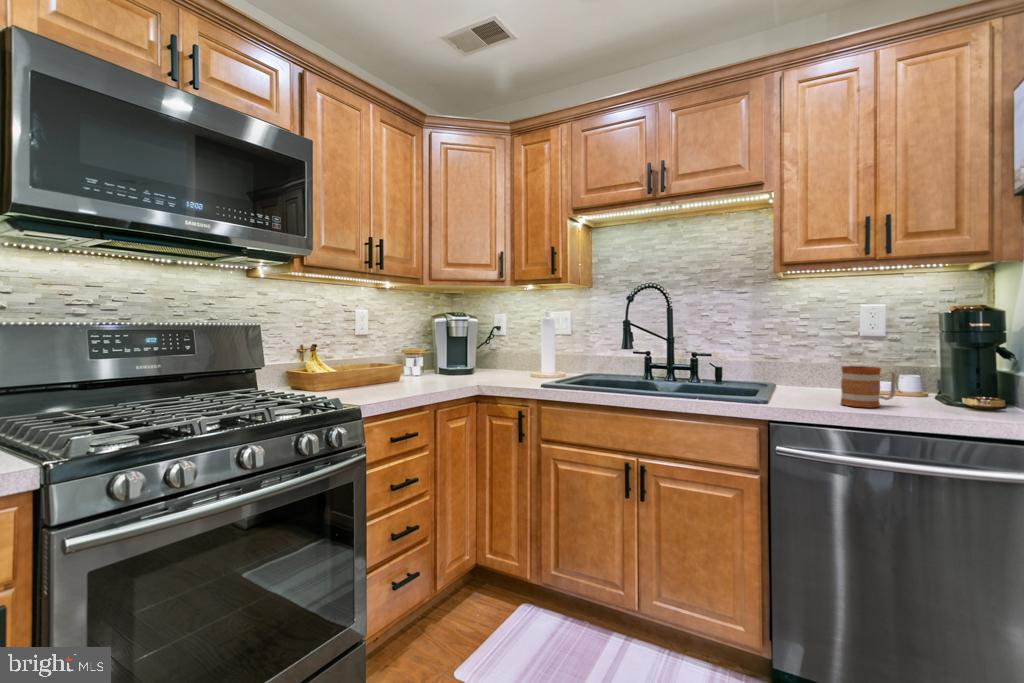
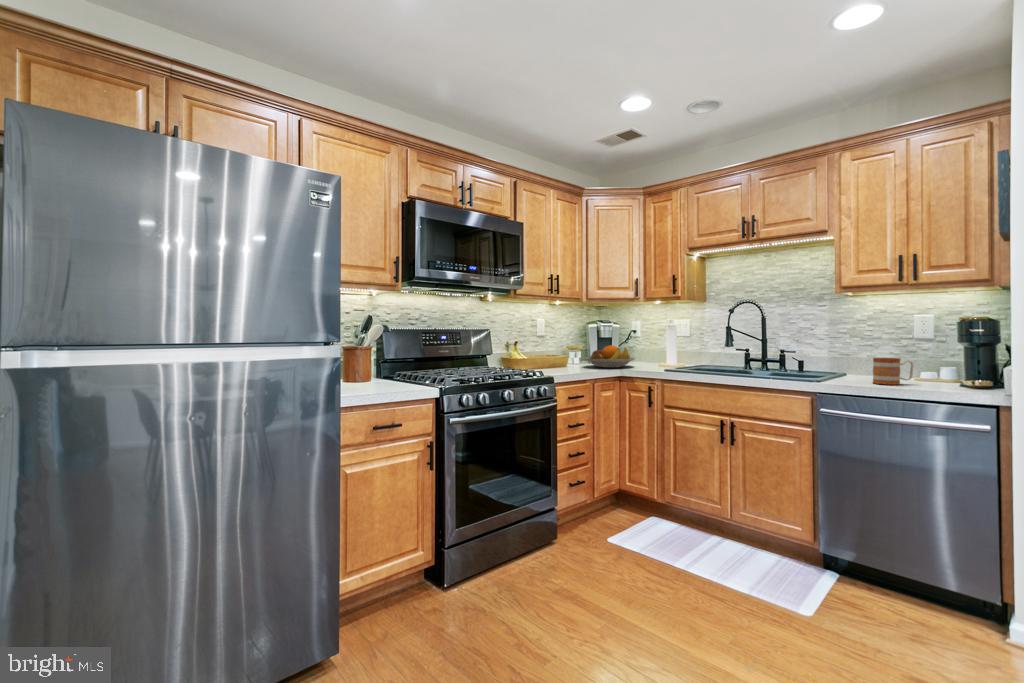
fruit bowl: none [424,348,499,382] -> present [585,345,635,368]

